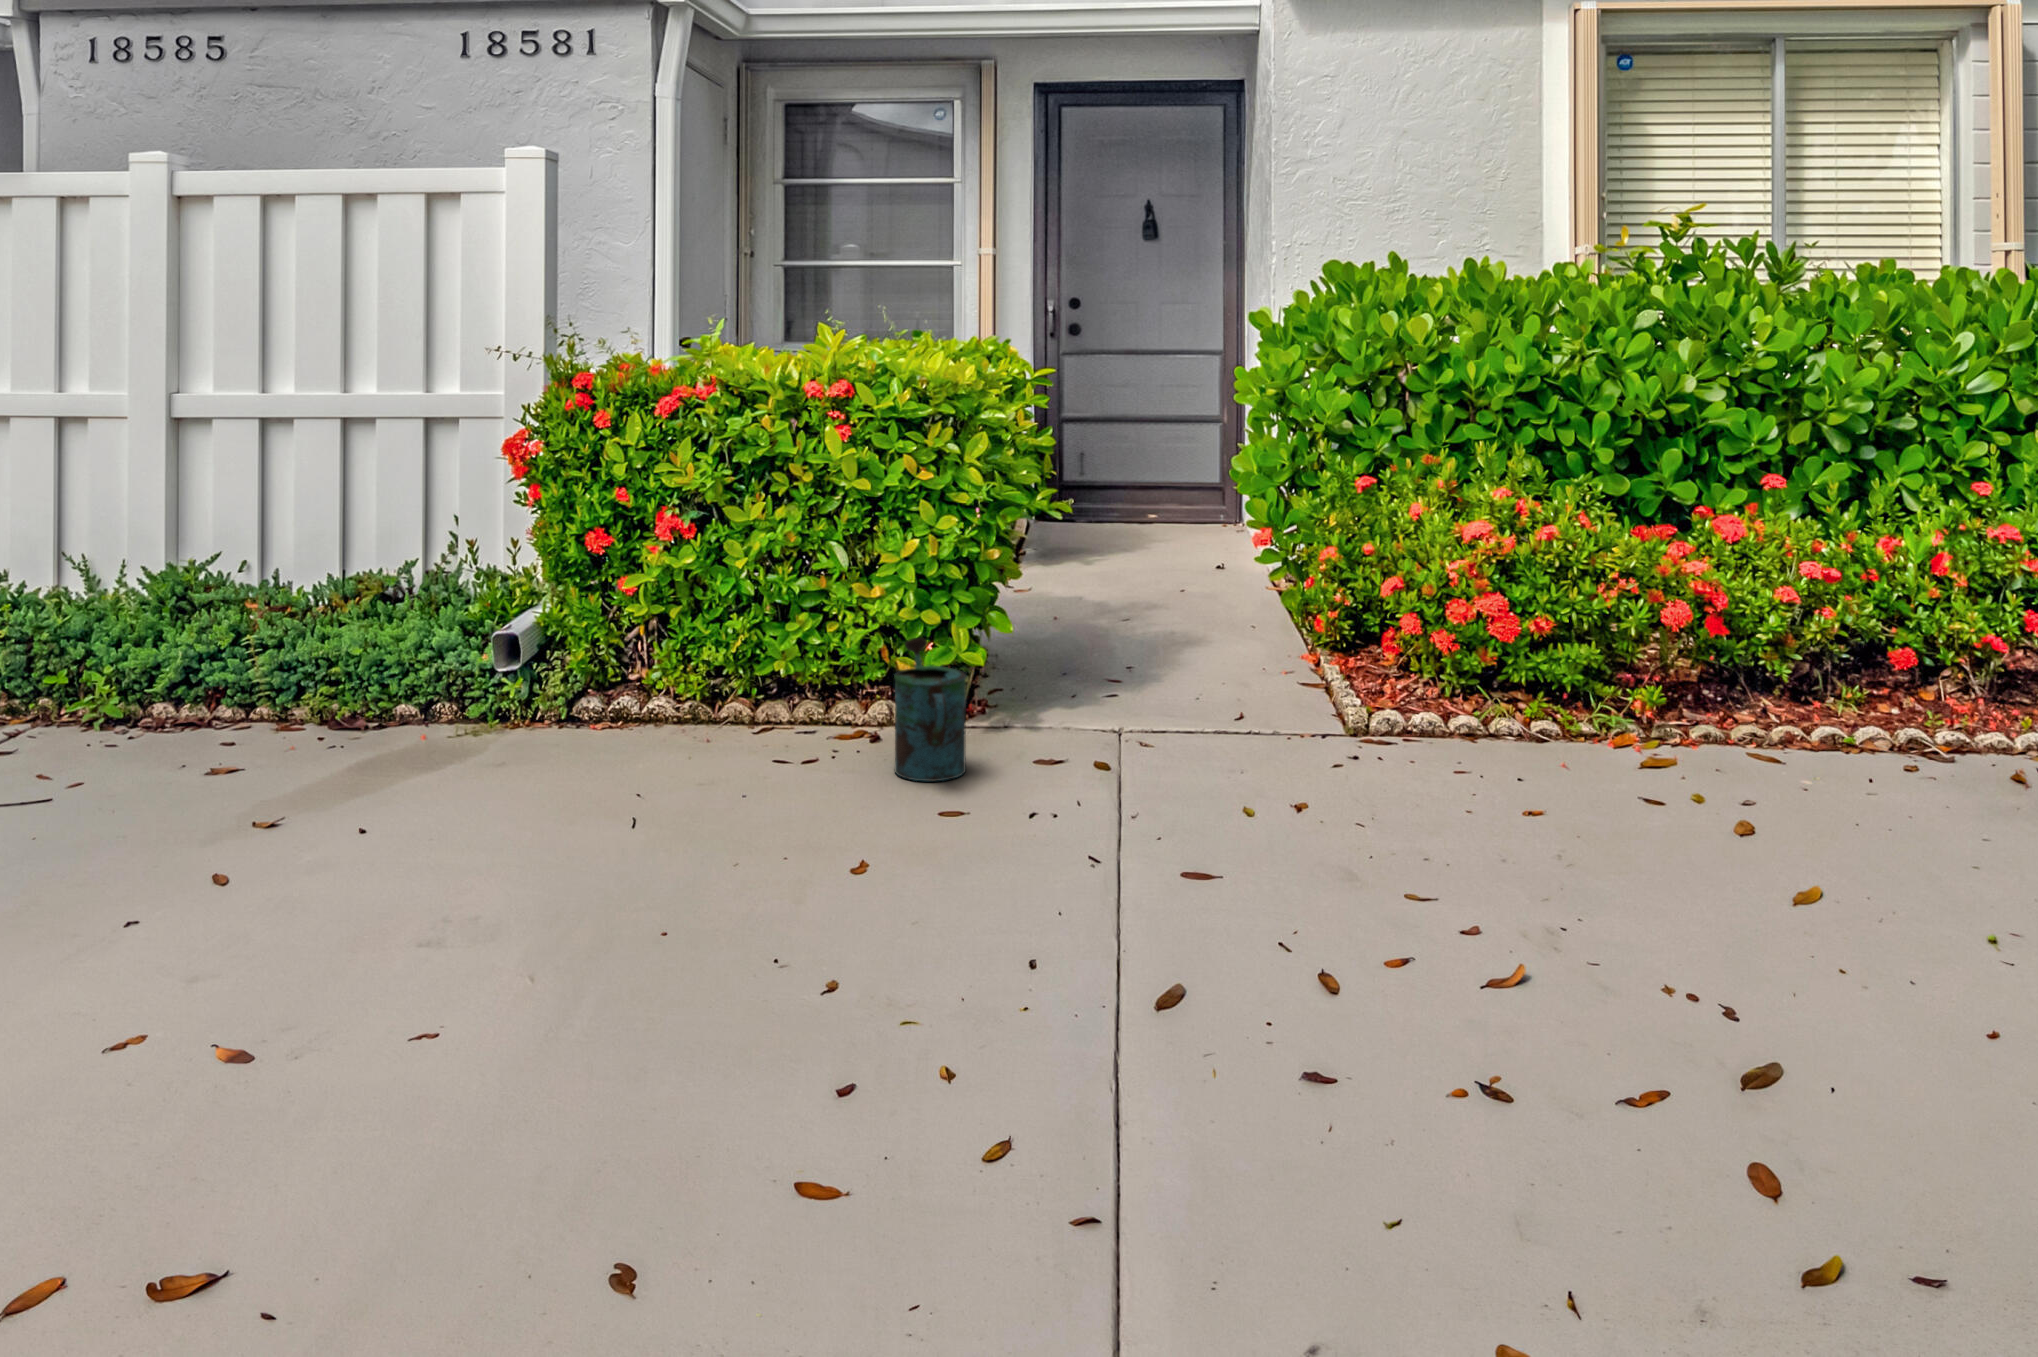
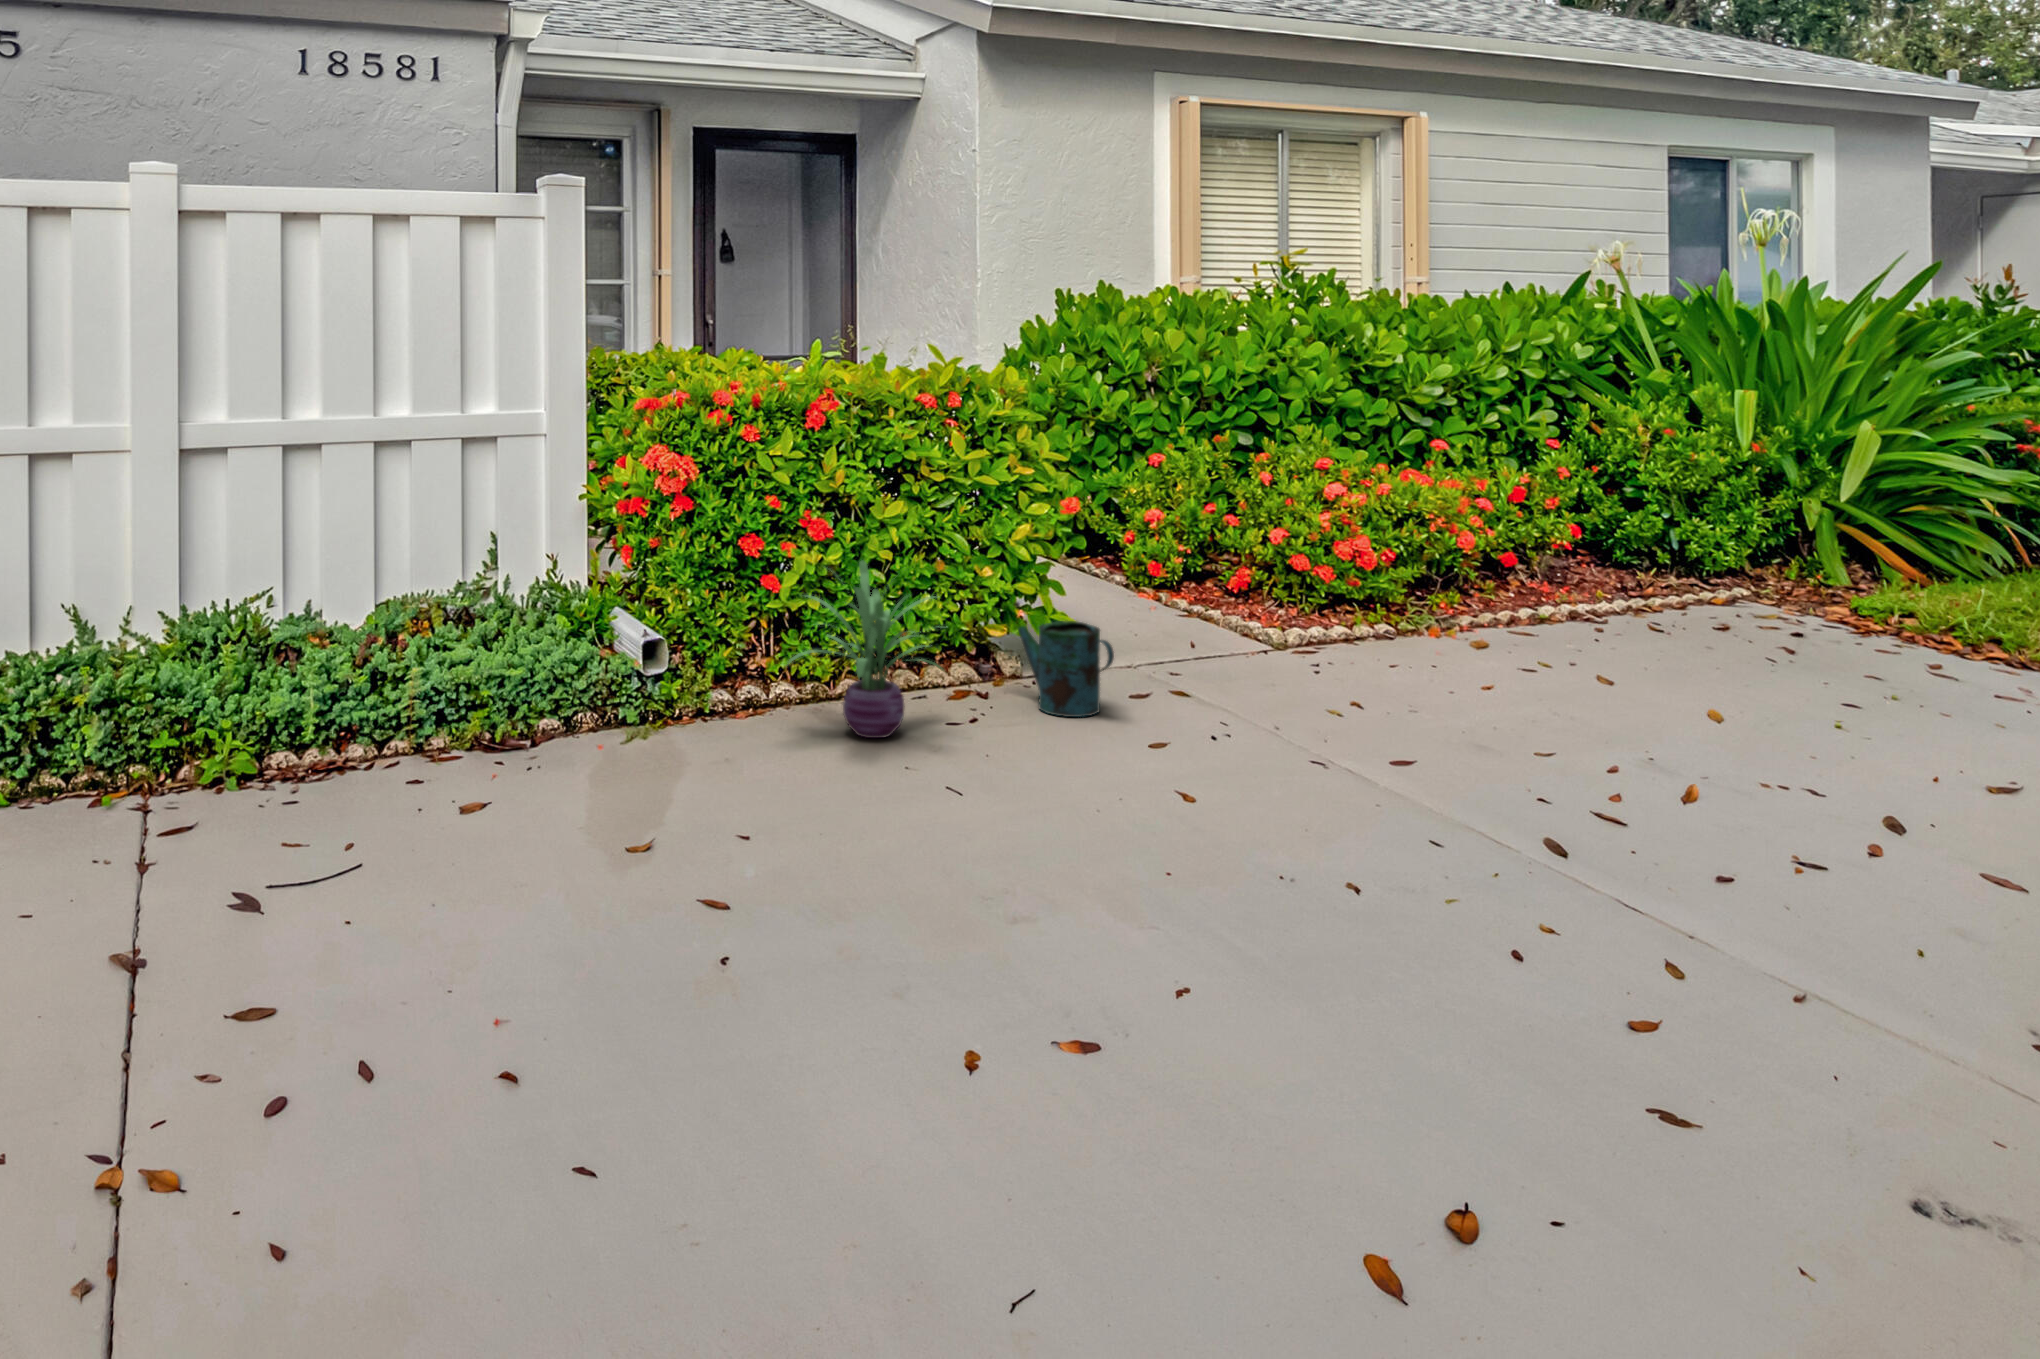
decorative plant: none [568,573,781,771] -> present [789,561,943,738]

